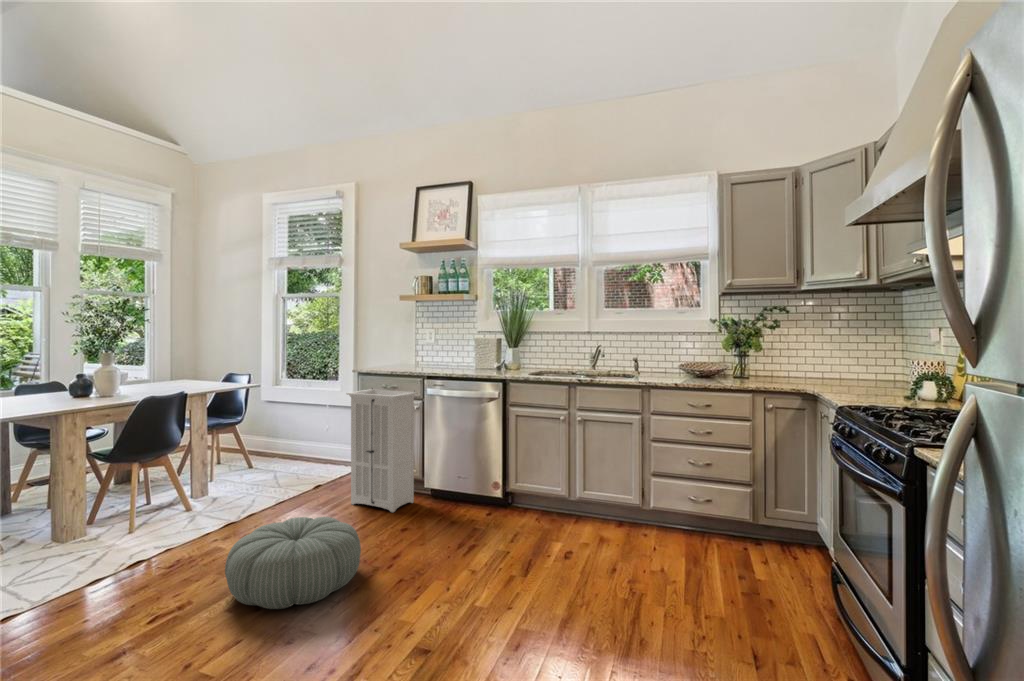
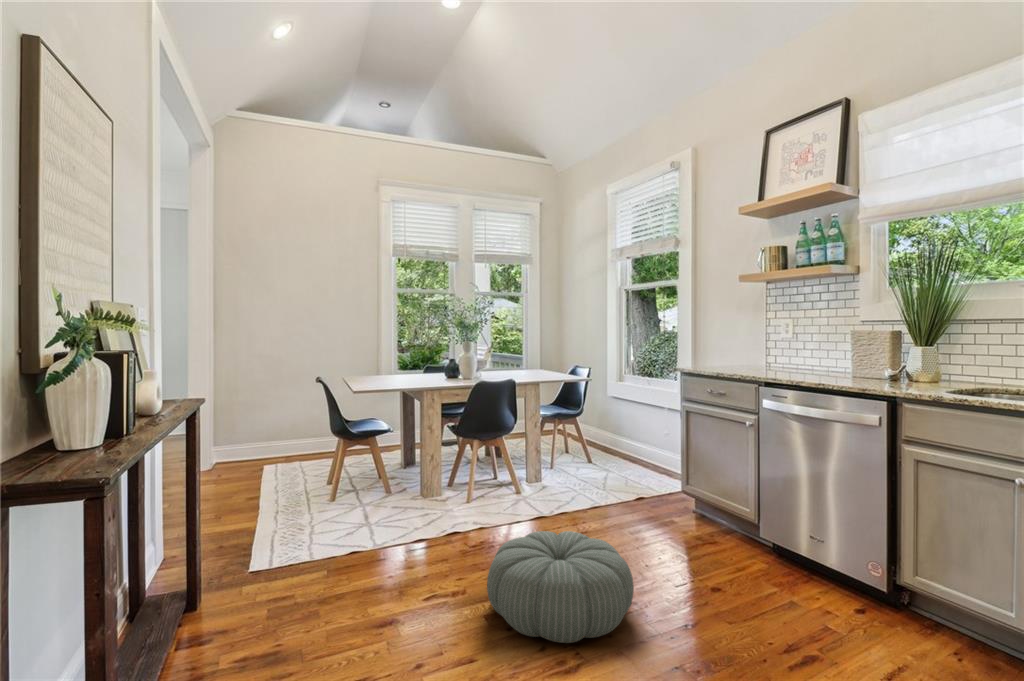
storage cabinet: present [346,389,416,512] -> none [660,391,749,554]

